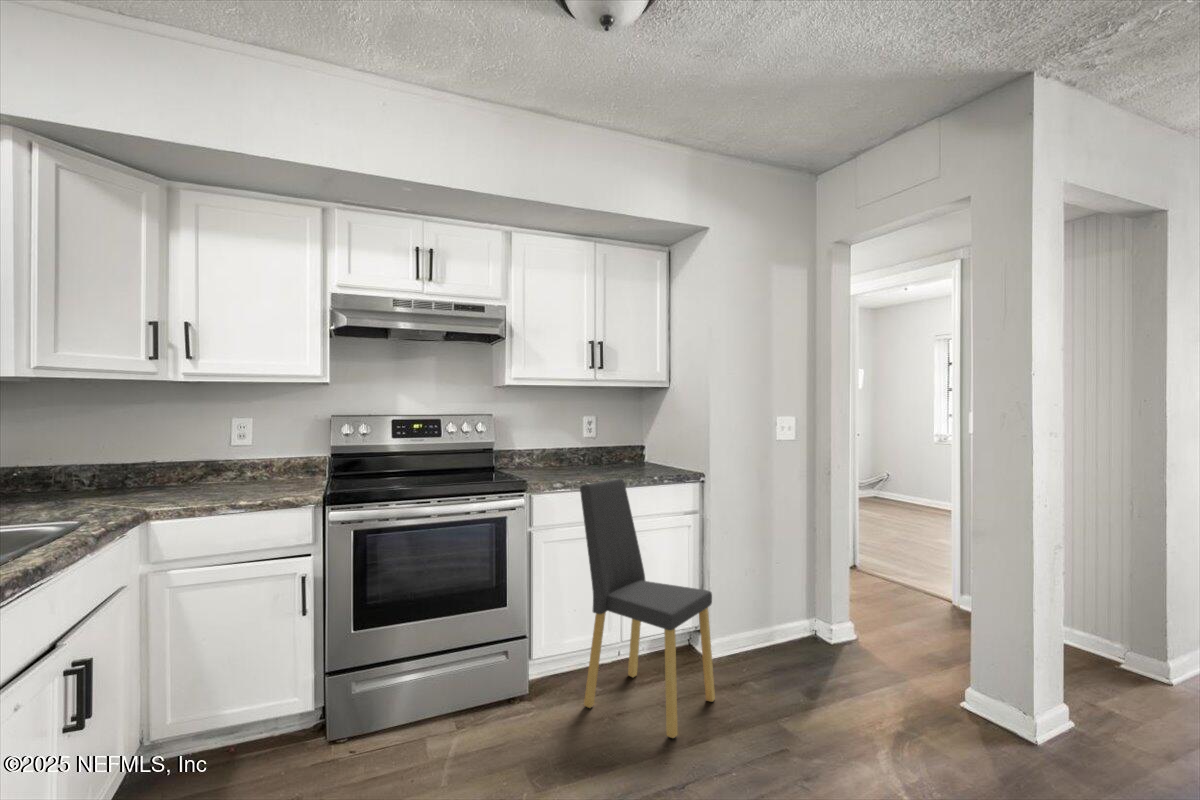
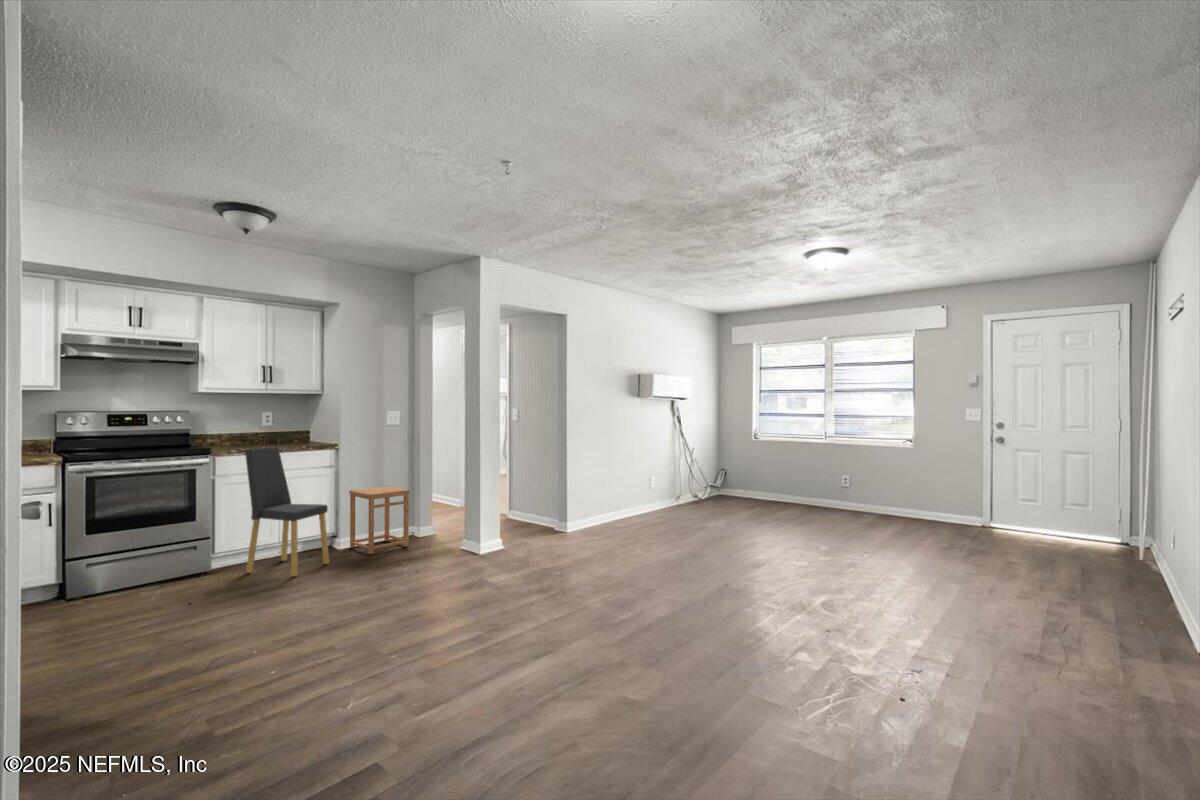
side table: none [724,547,833,681] -> present [349,486,410,554]

